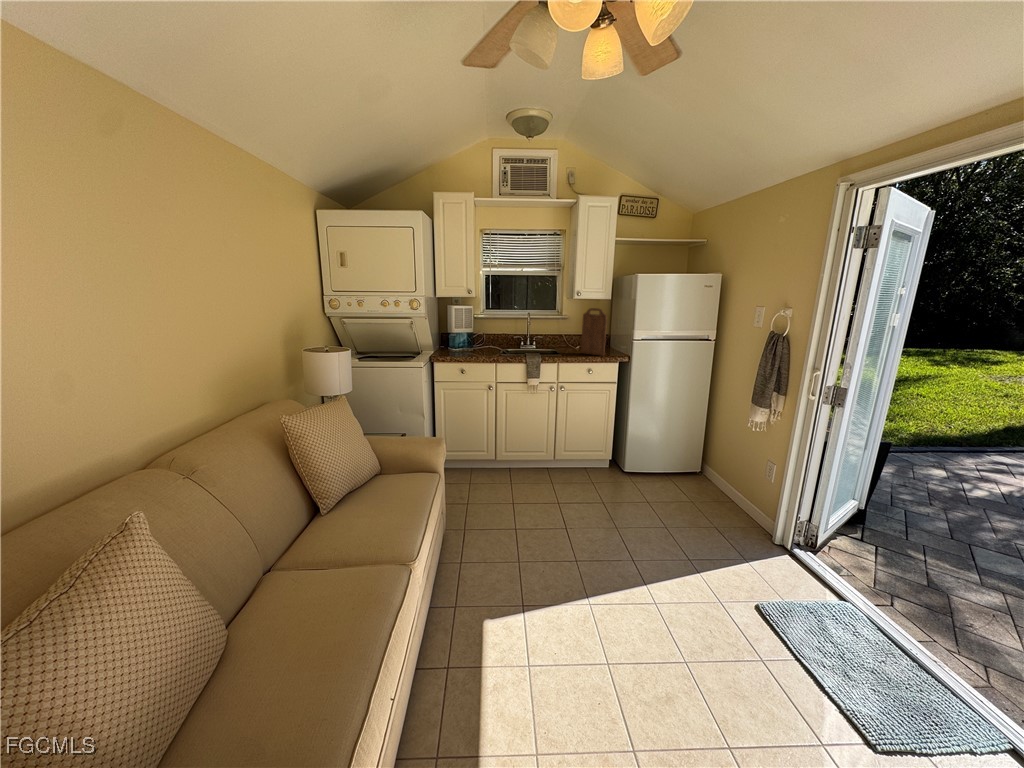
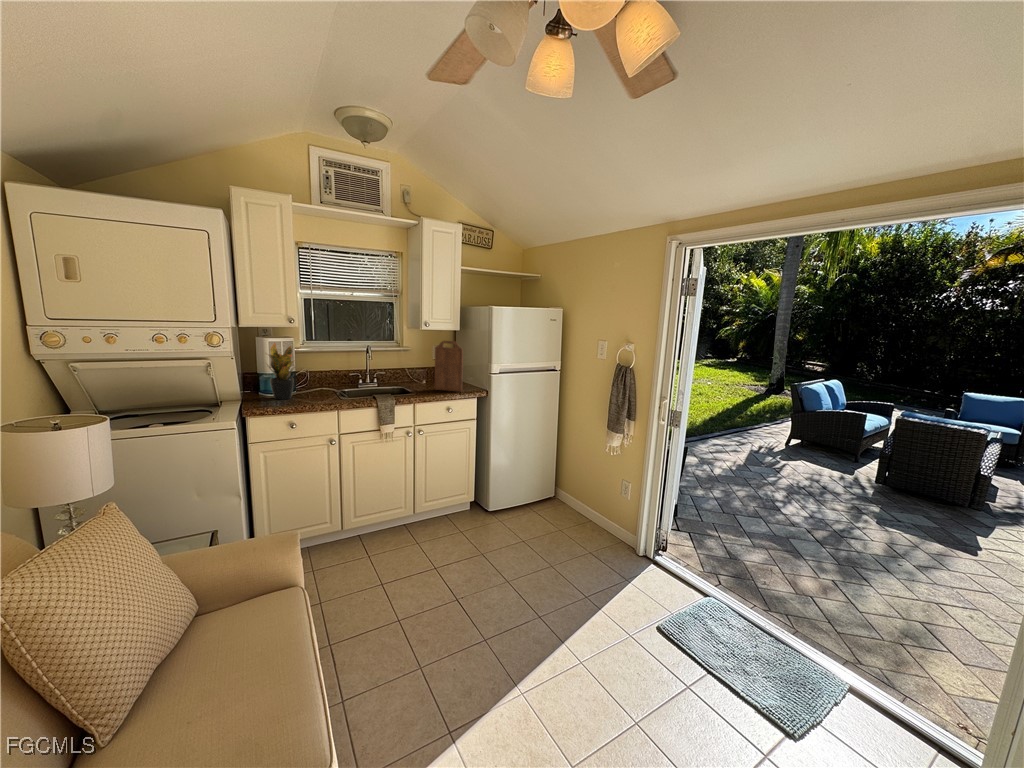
potted plant: none [446,307,475,353] -> present [267,343,295,400]

